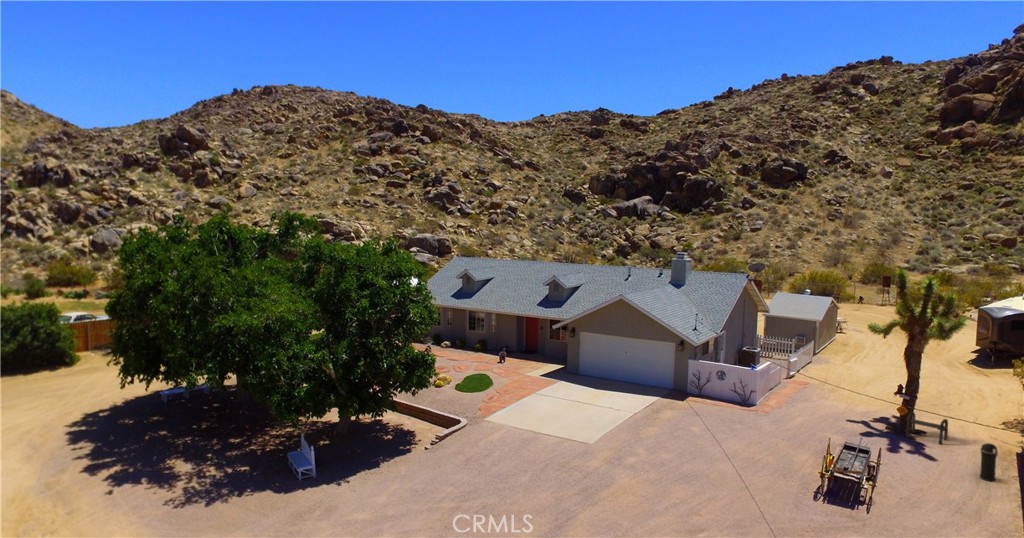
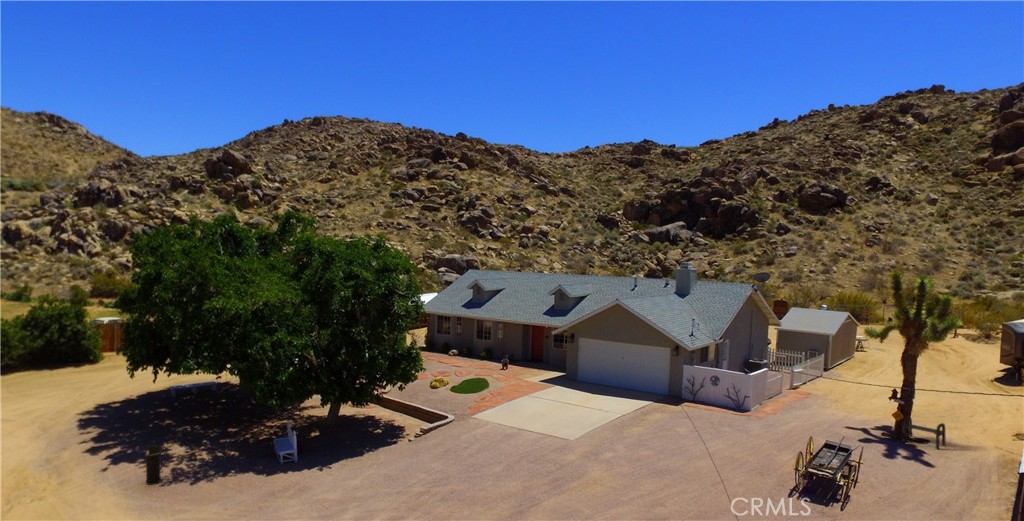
trash can: present [980,443,998,481] -> present [145,445,161,485]

